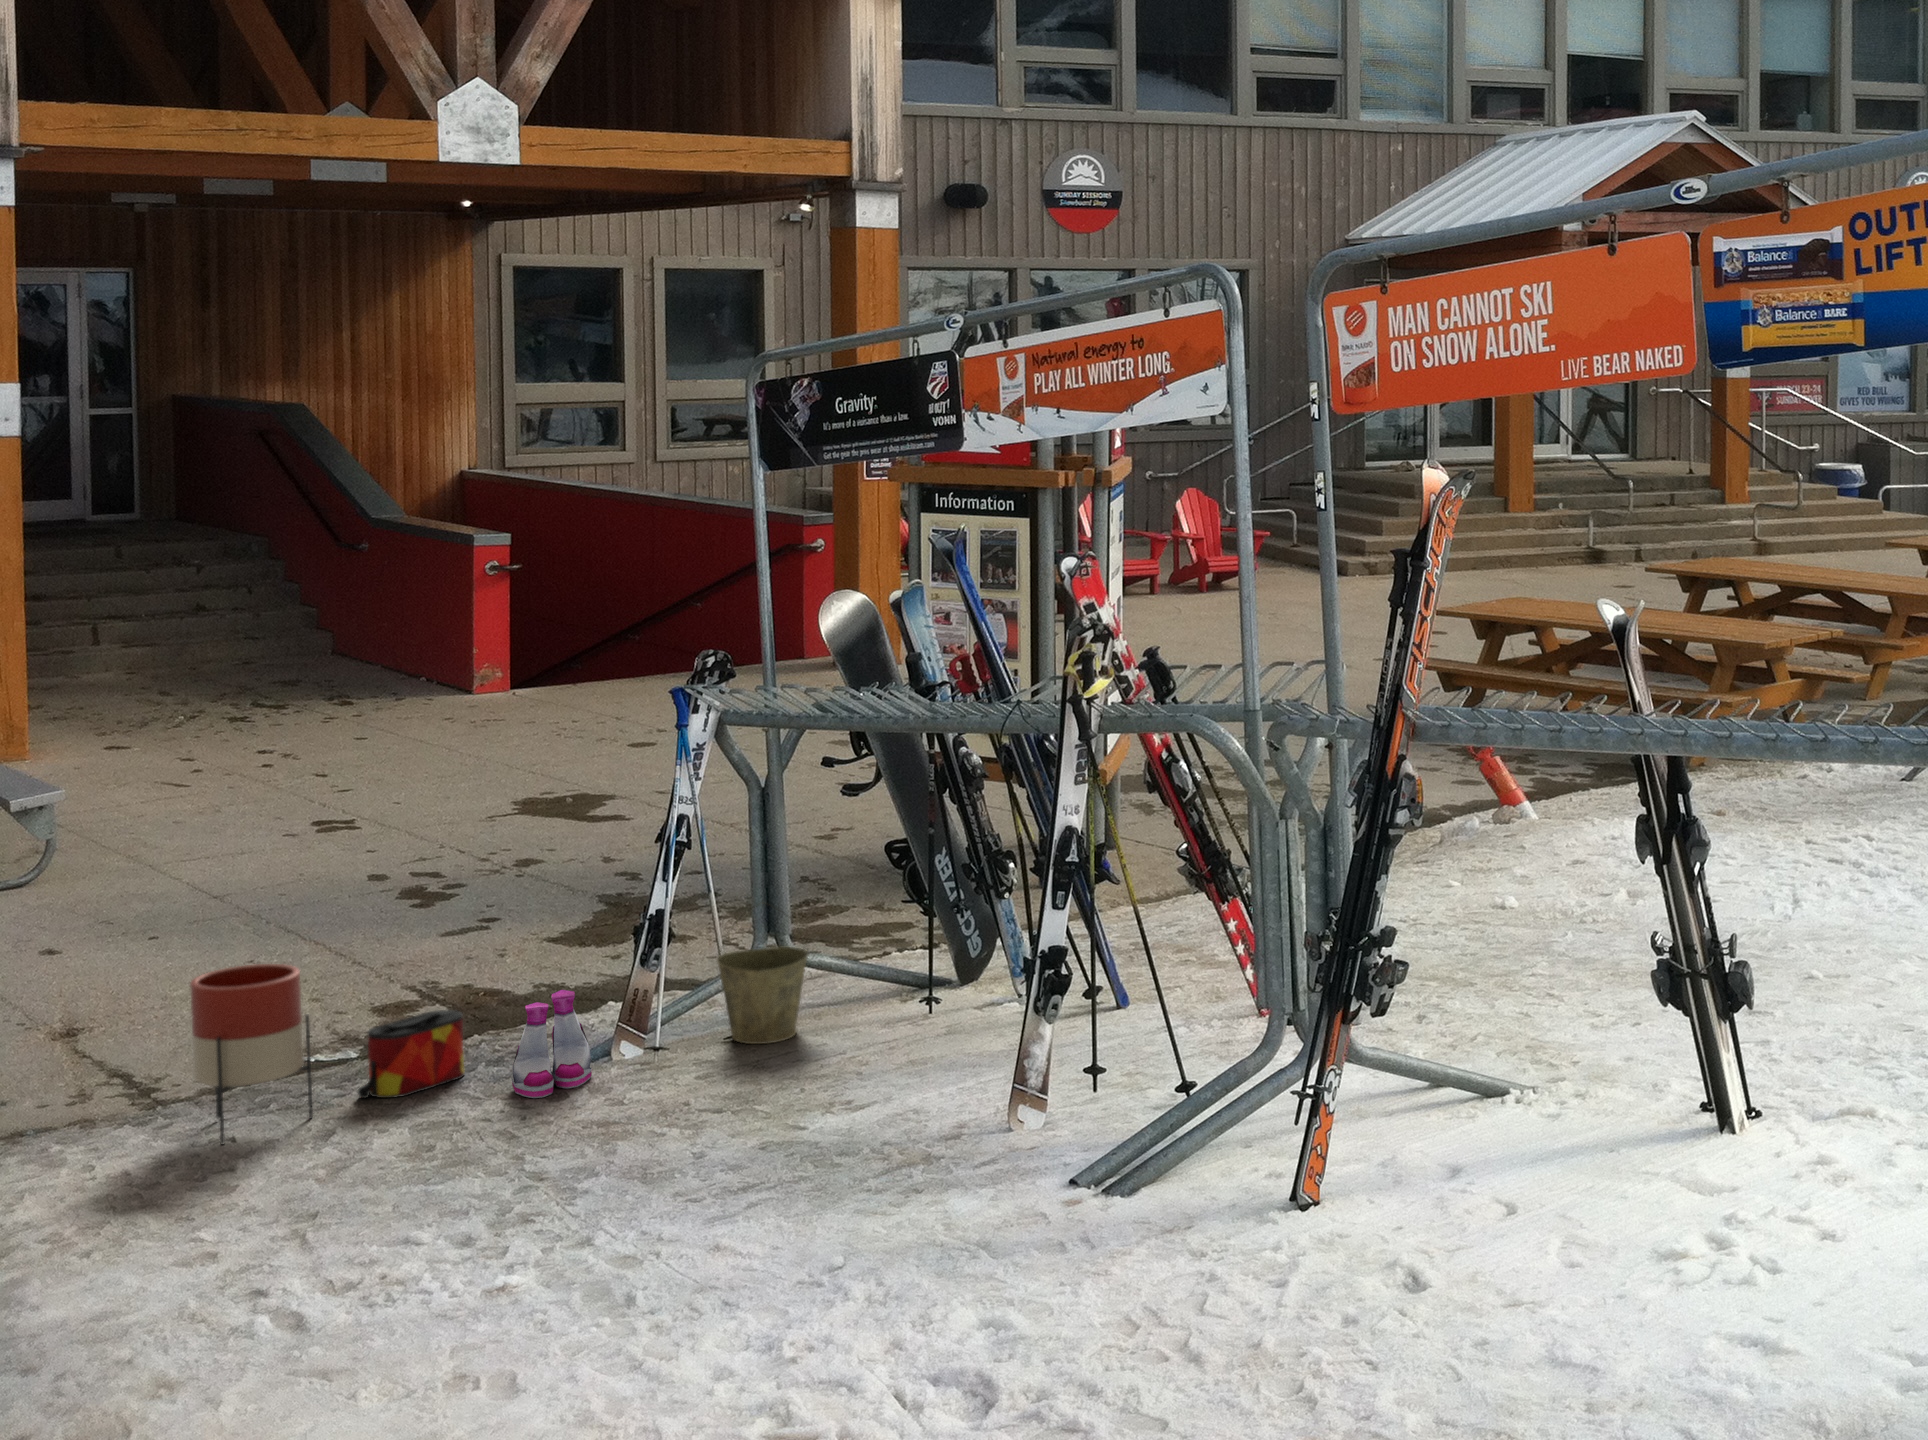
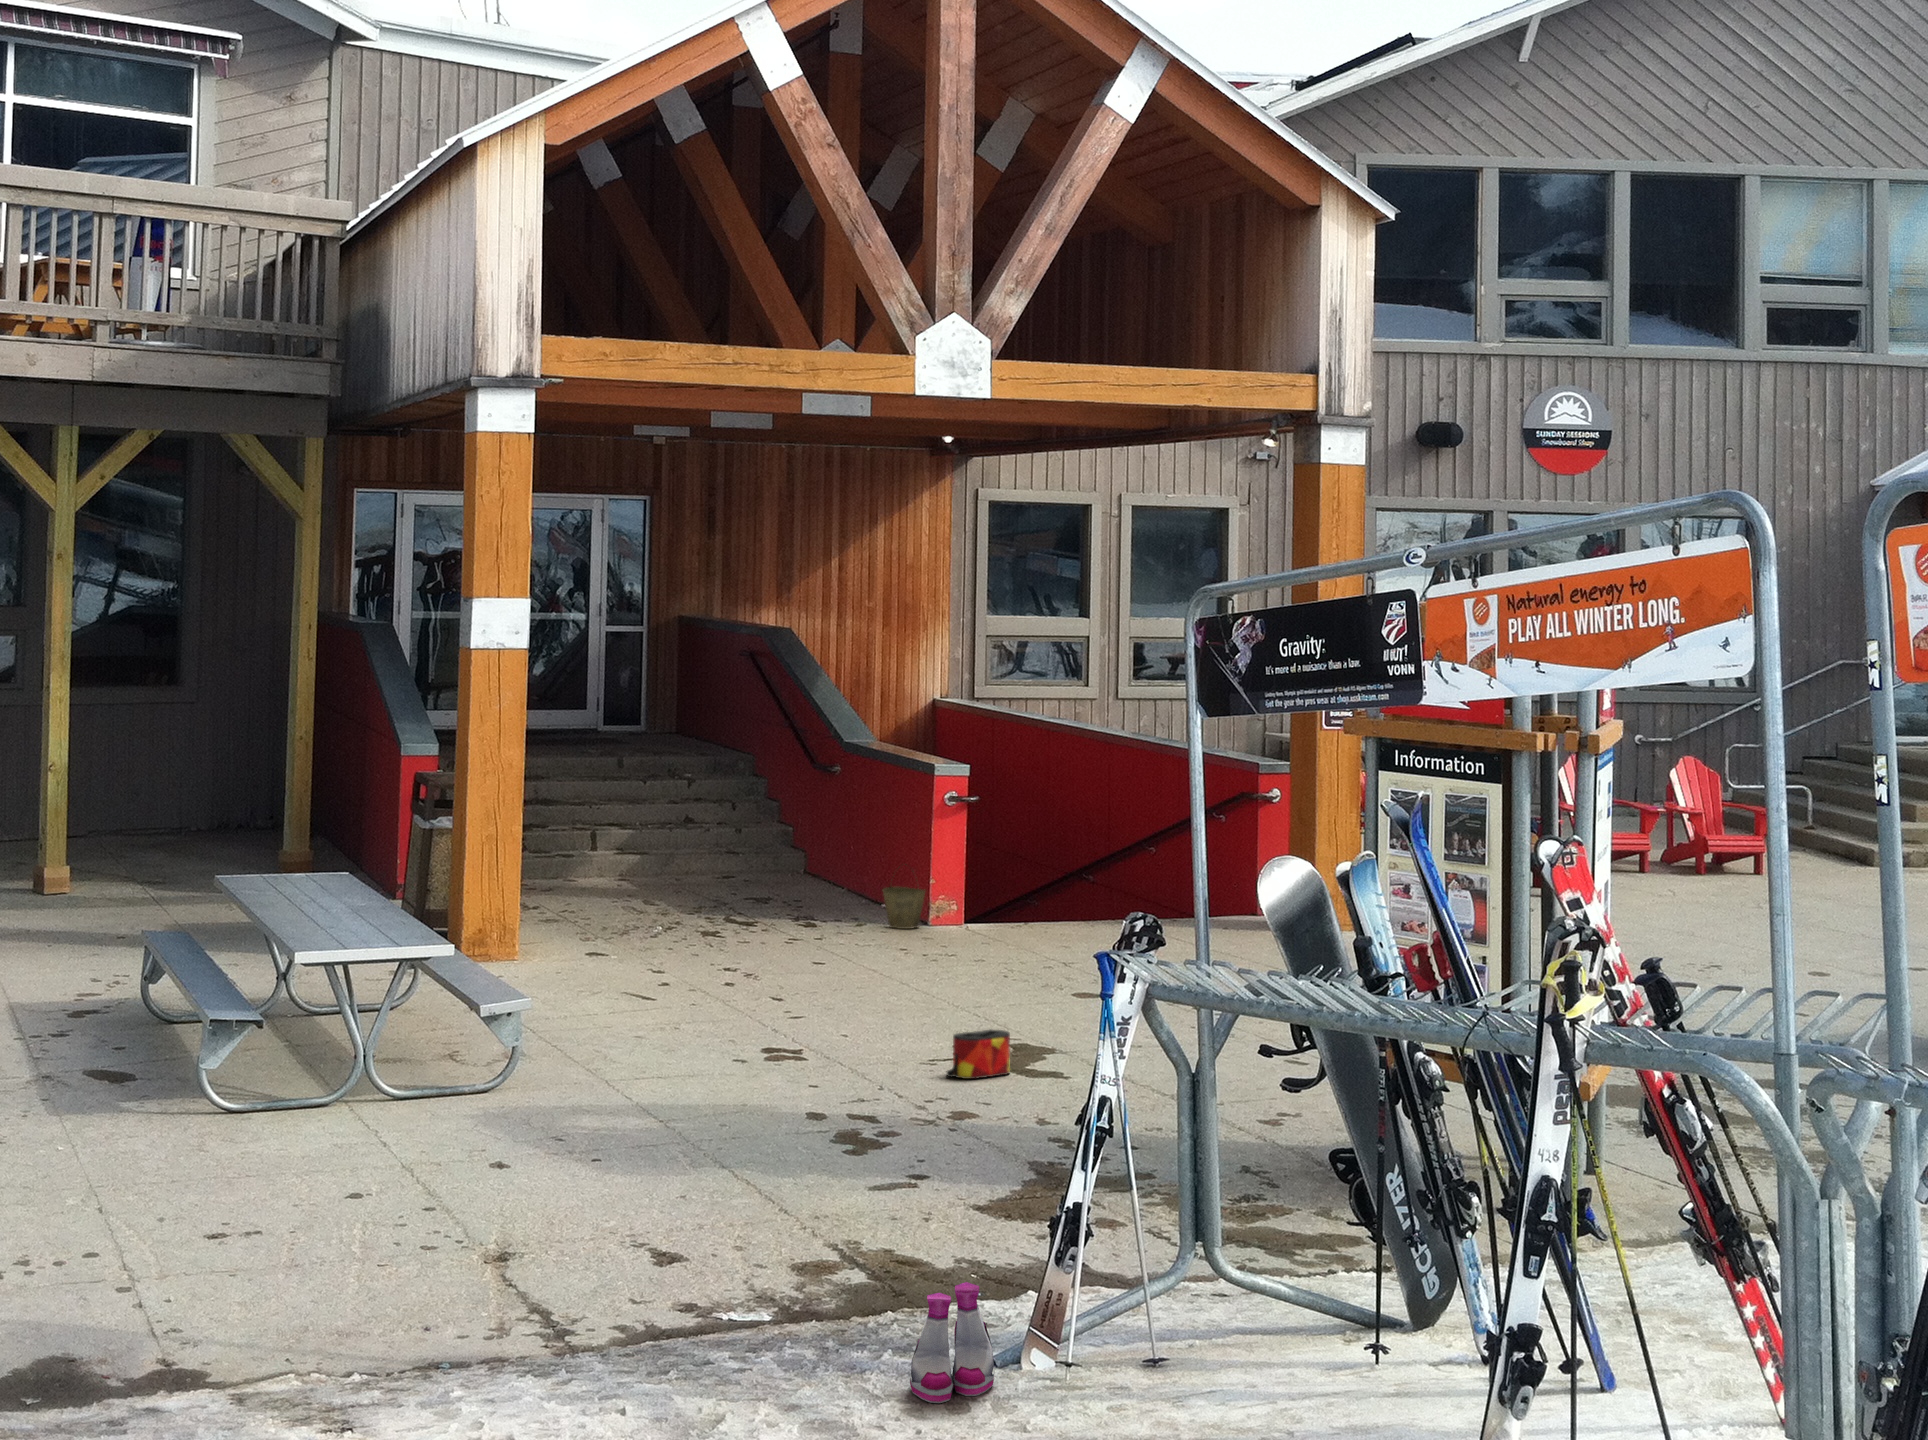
bucket: present [716,906,809,1044] -> present [883,864,925,929]
planter: present [190,964,313,1144] -> none [597,1214,711,1407]
bag: present [358,1010,465,1098] -> present [947,1029,1010,1079]

